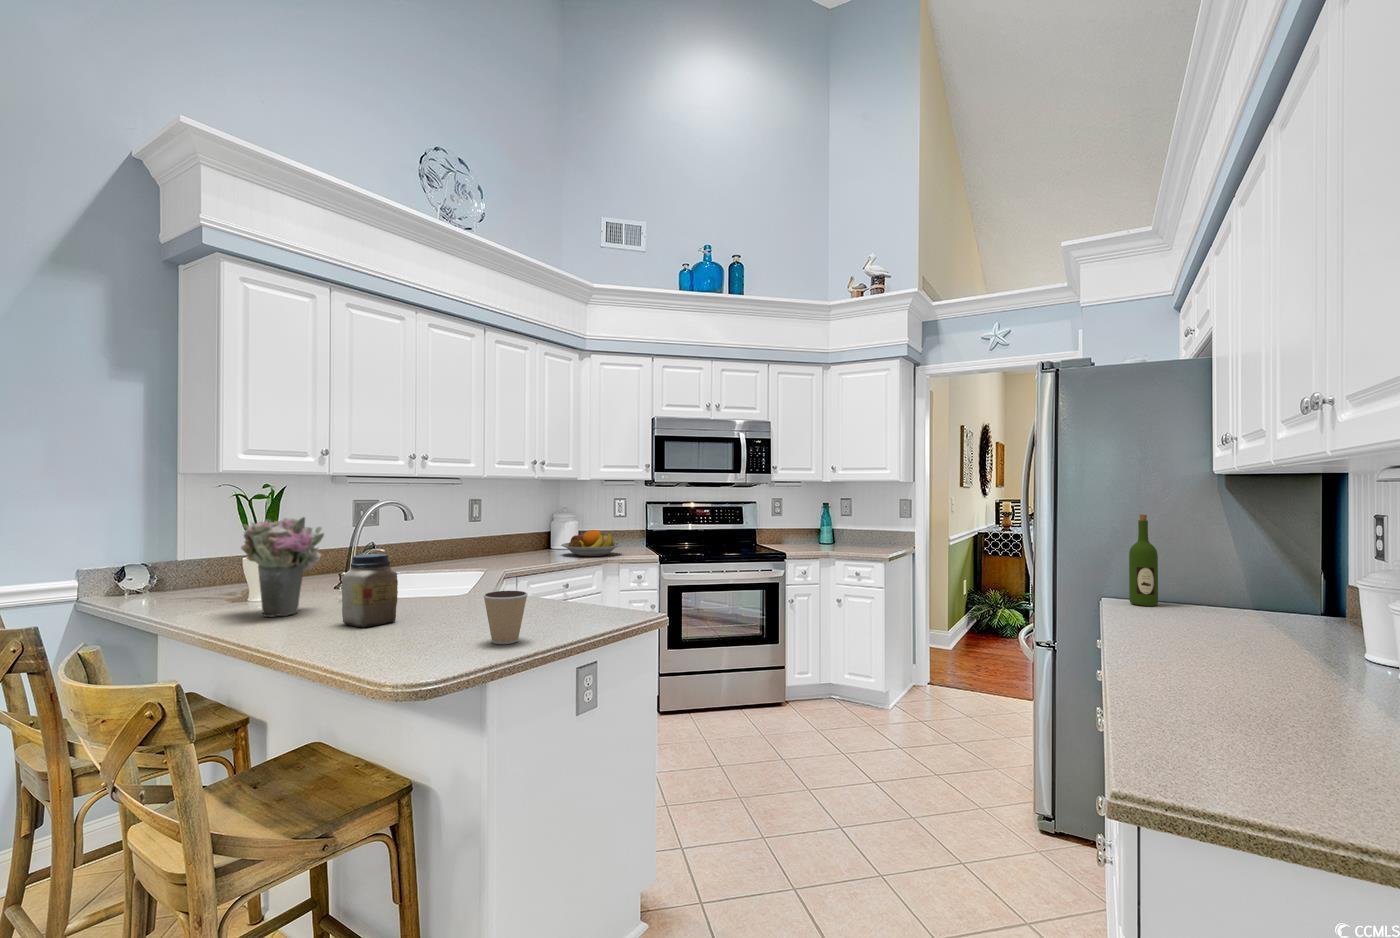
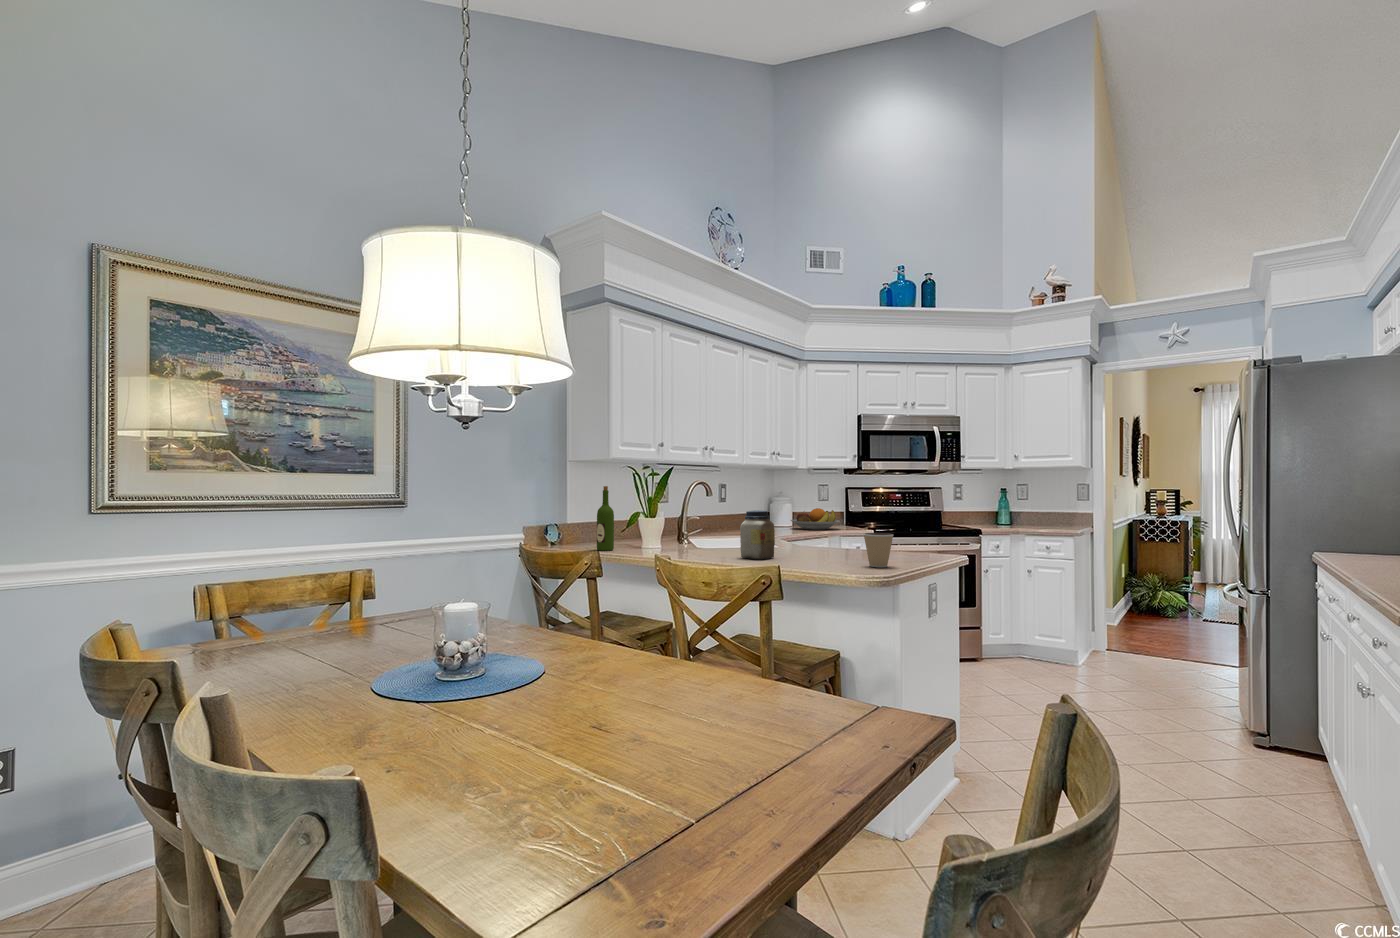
wine bottle: present [1129,515,1158,606] -> present [597,486,614,551]
flower bouquet: present [241,517,324,617] -> none [654,486,712,555]

